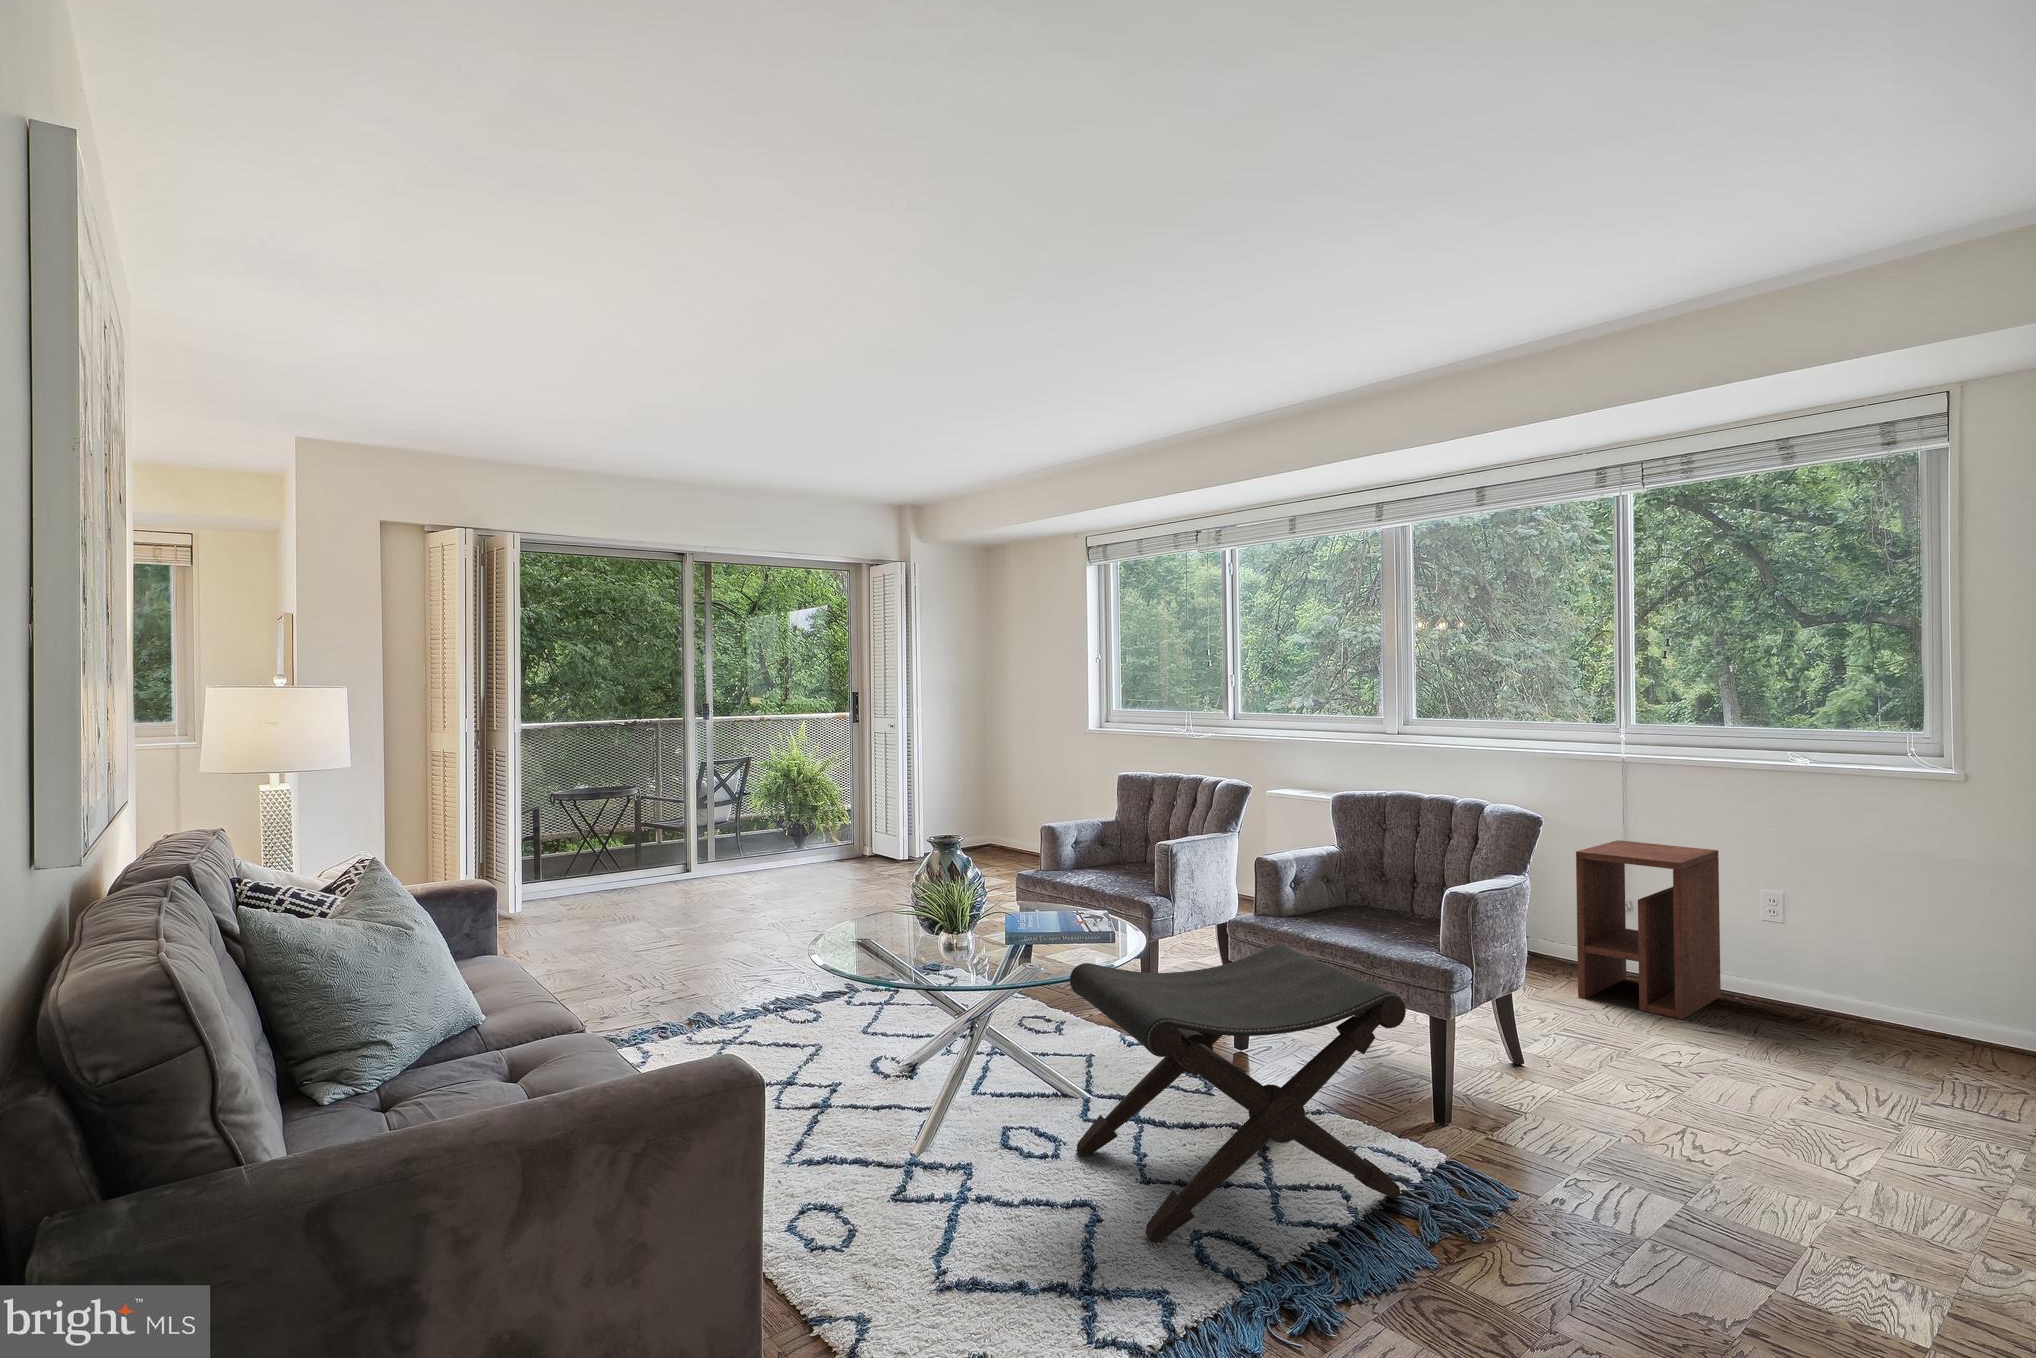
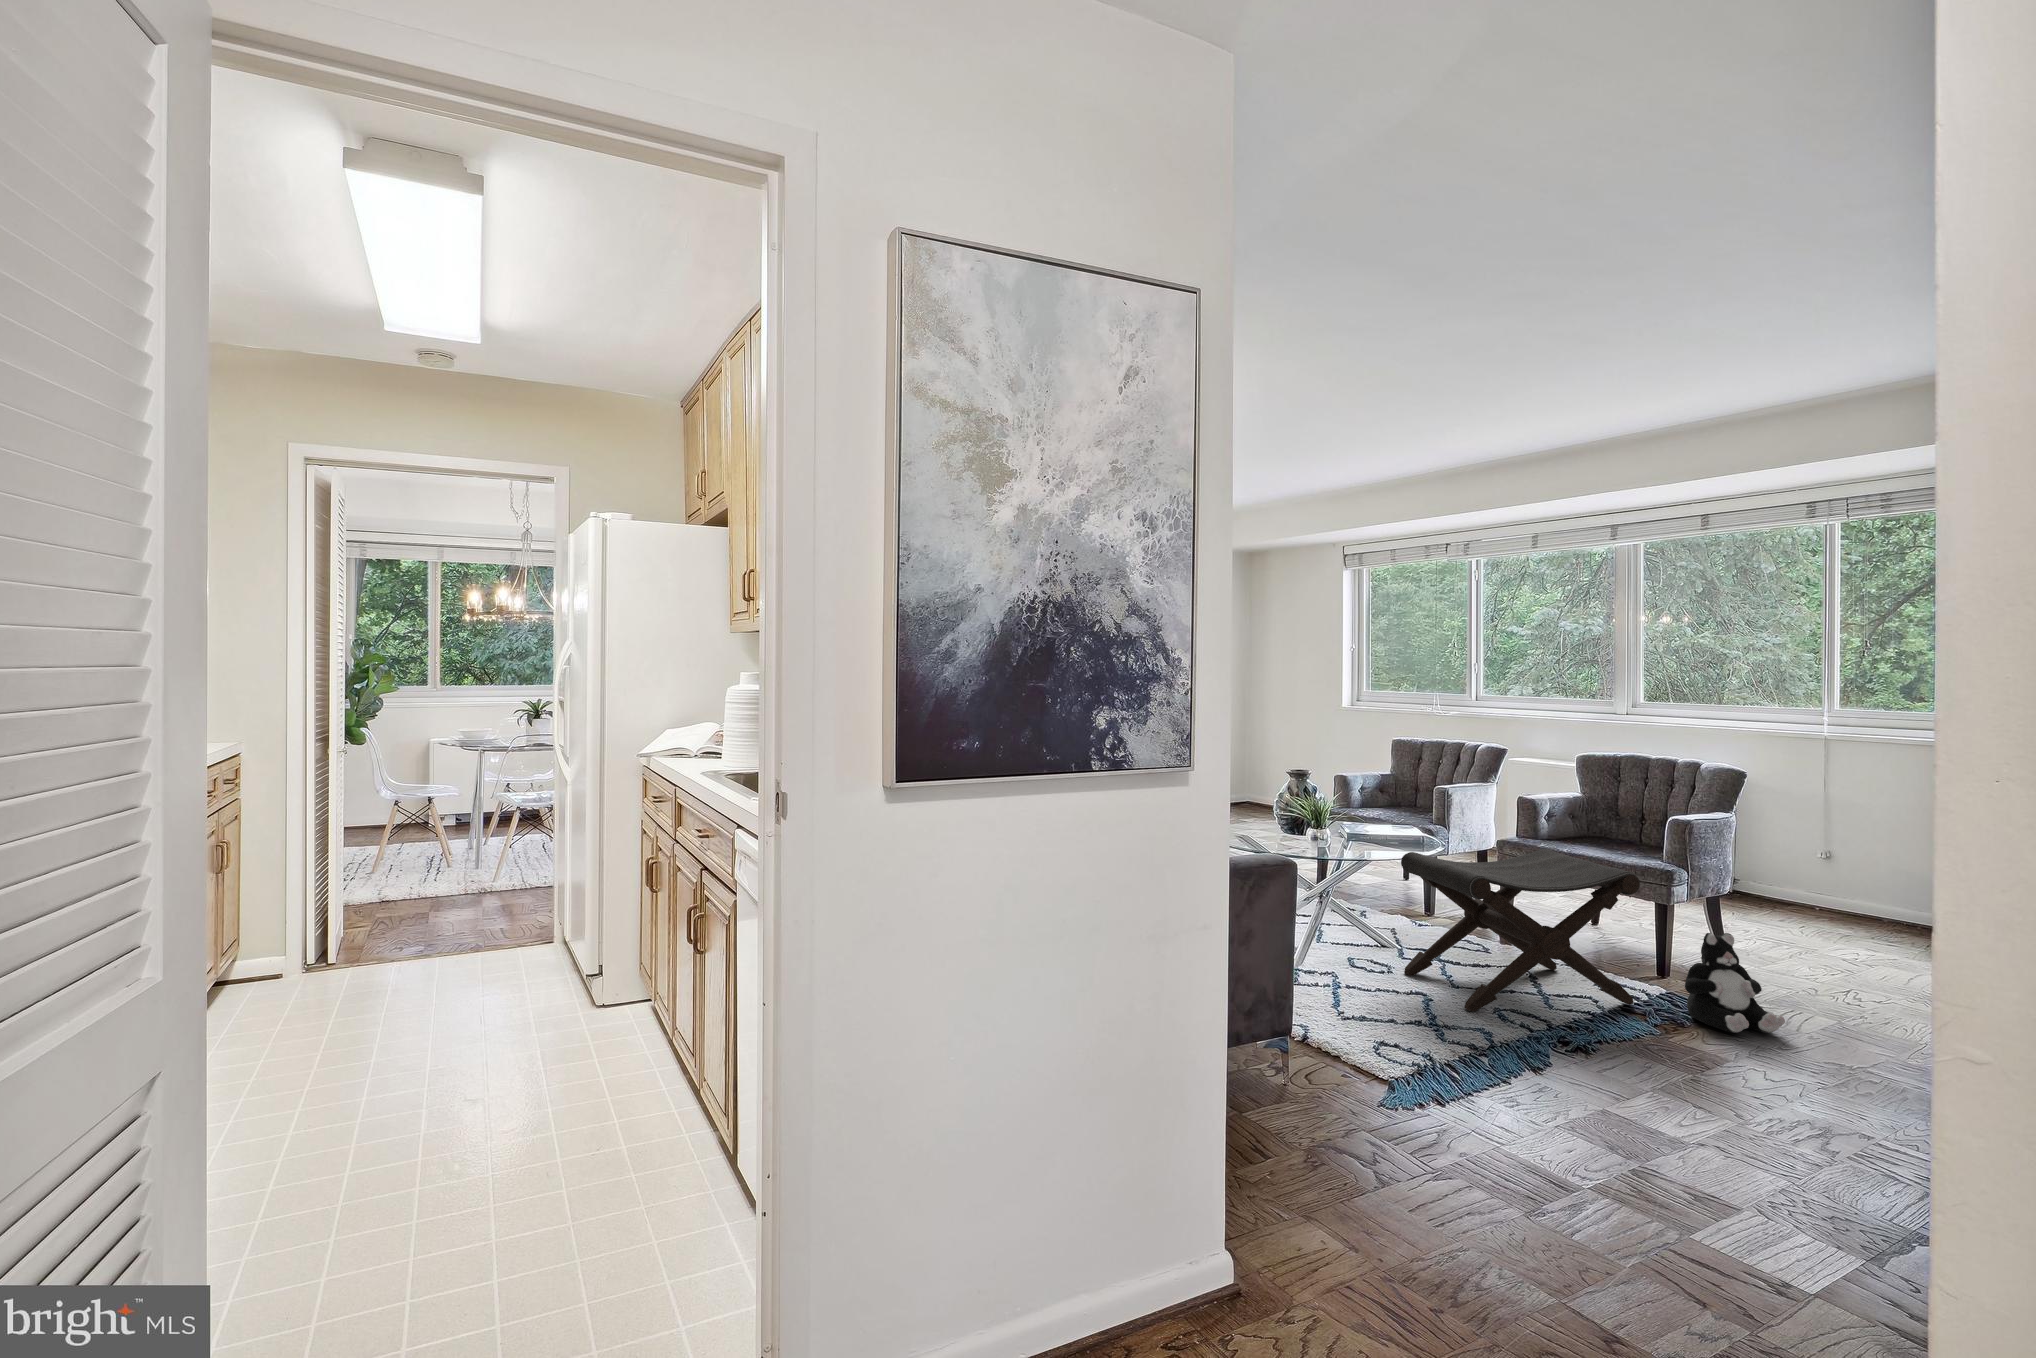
side table: present [1576,840,1721,1019] -> none [1778,800,1905,936]
plush toy: none [1473,1084,1620,1258] -> present [1685,933,1785,1033]

